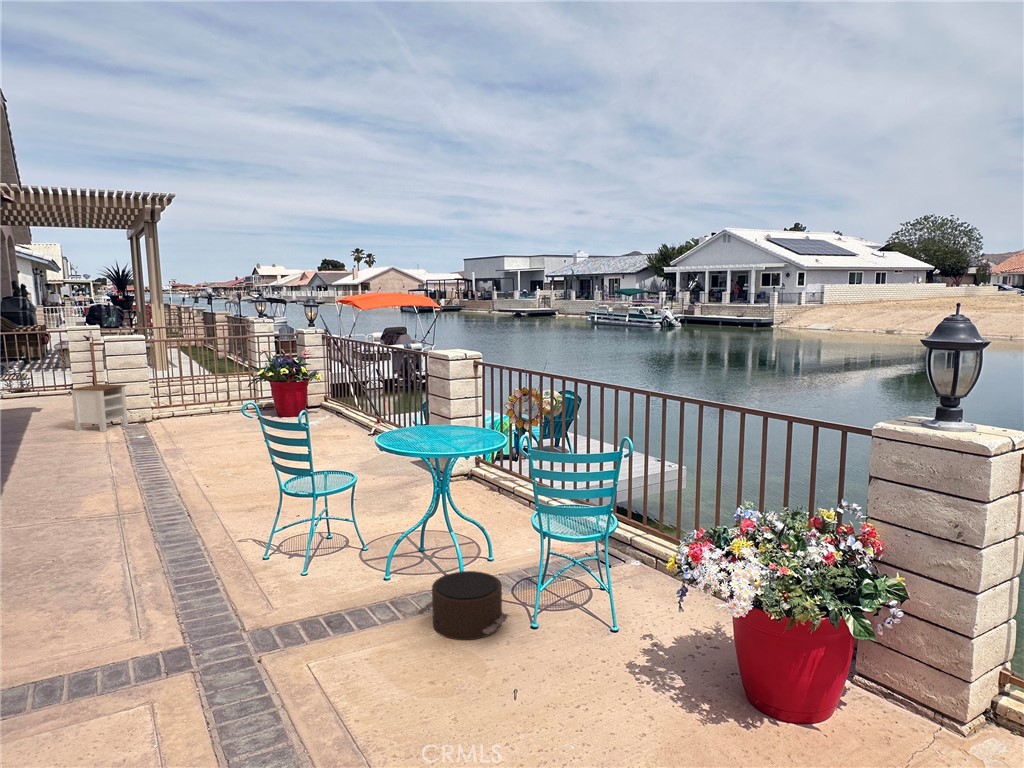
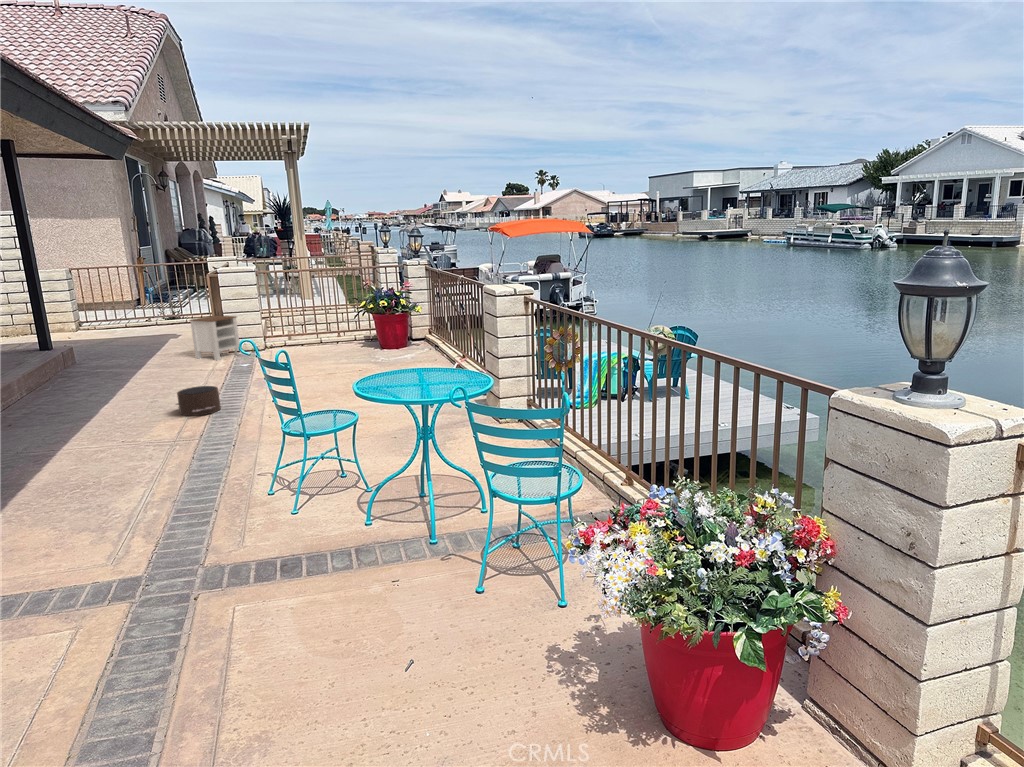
pouf: present [417,571,509,640] -> present [177,386,221,416]

